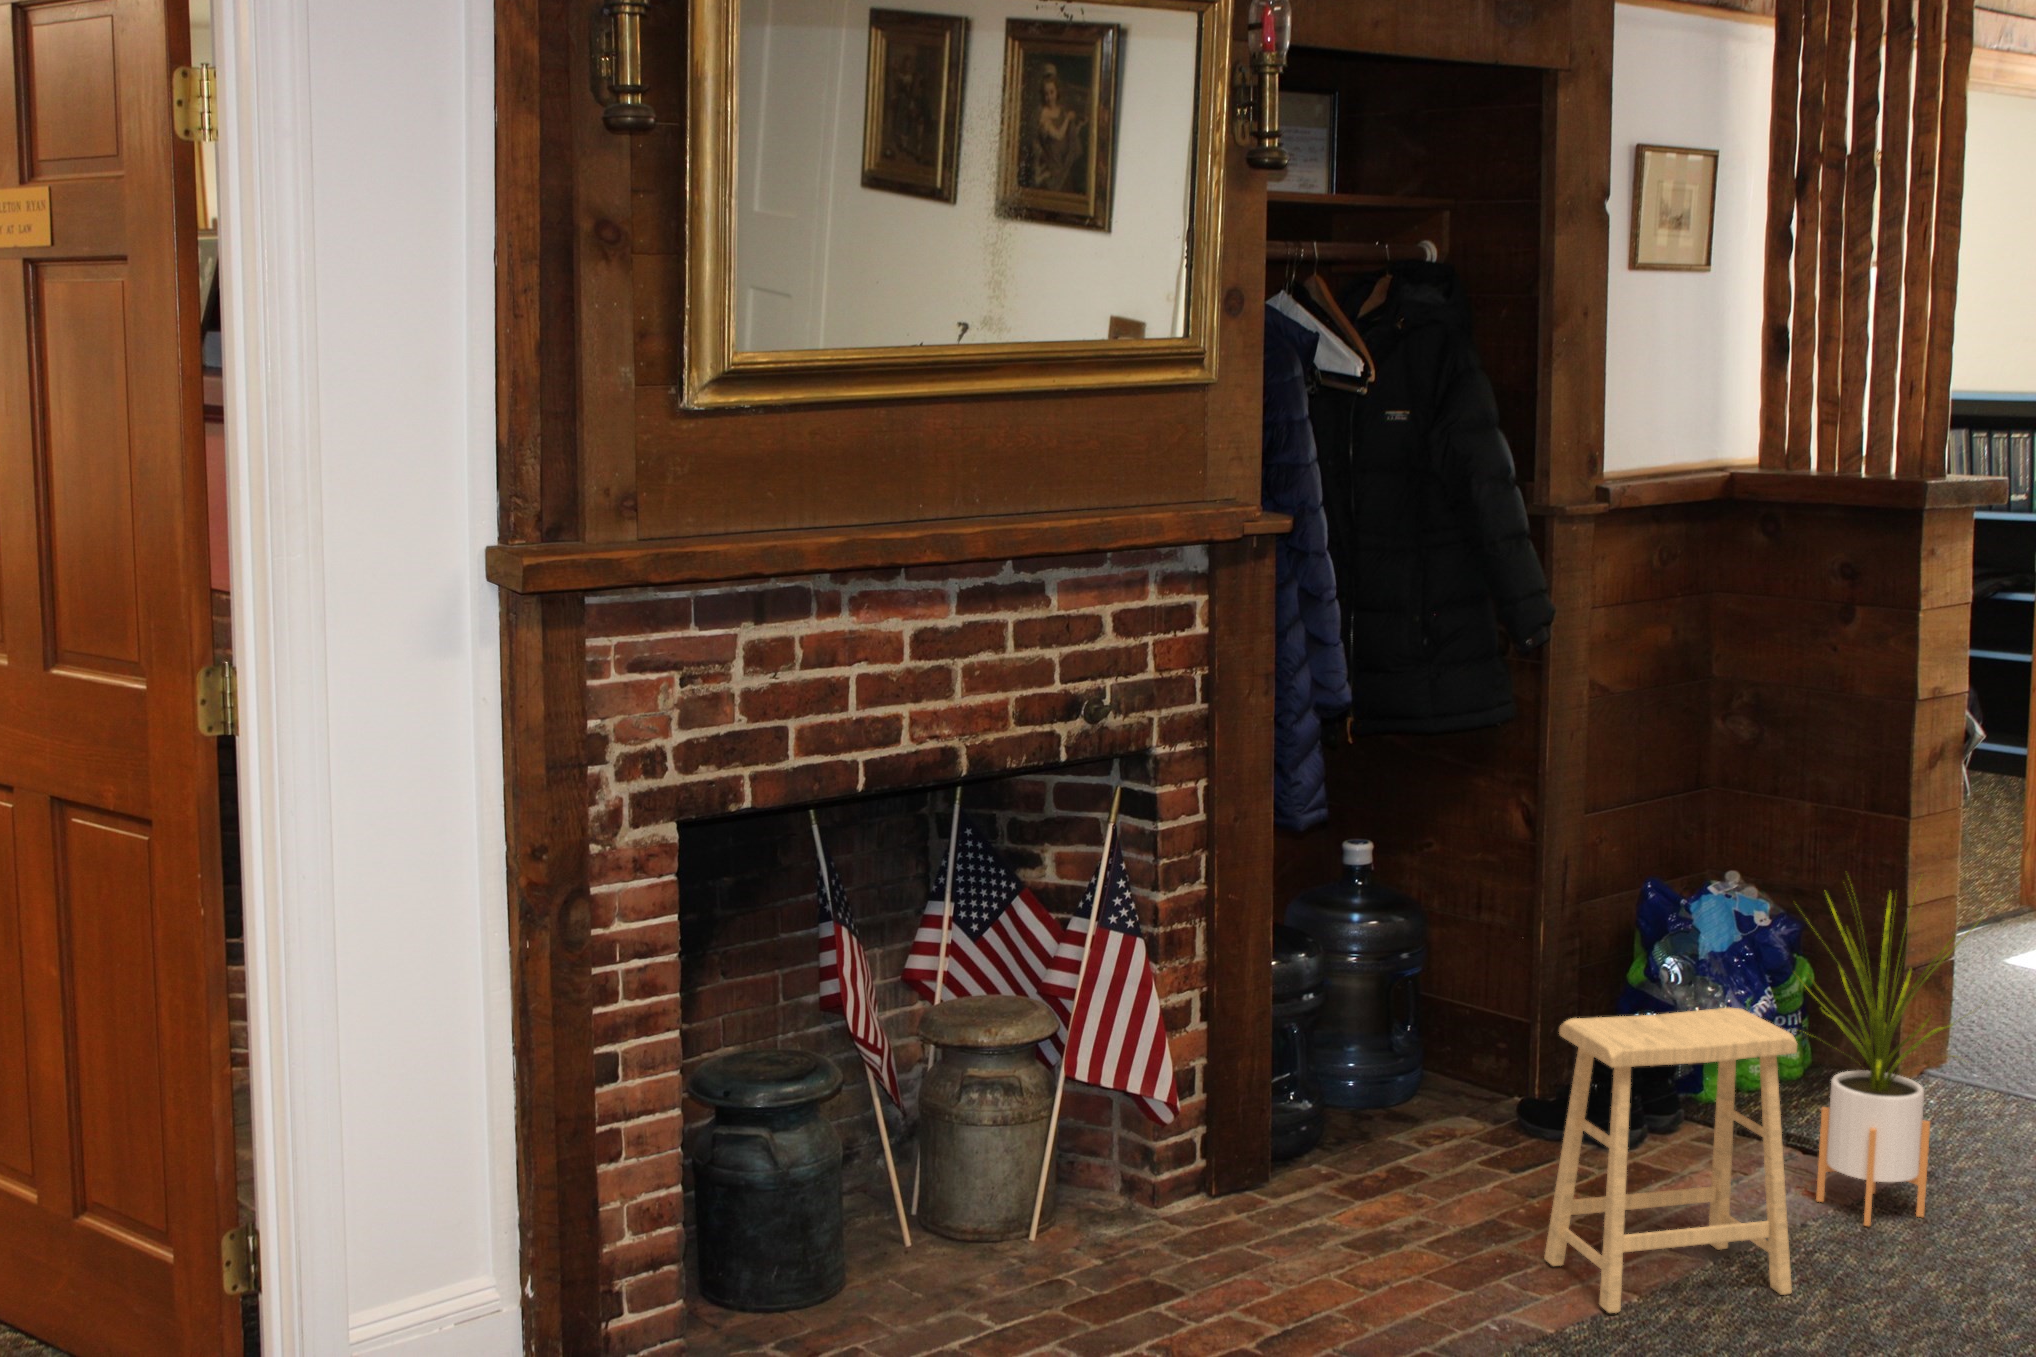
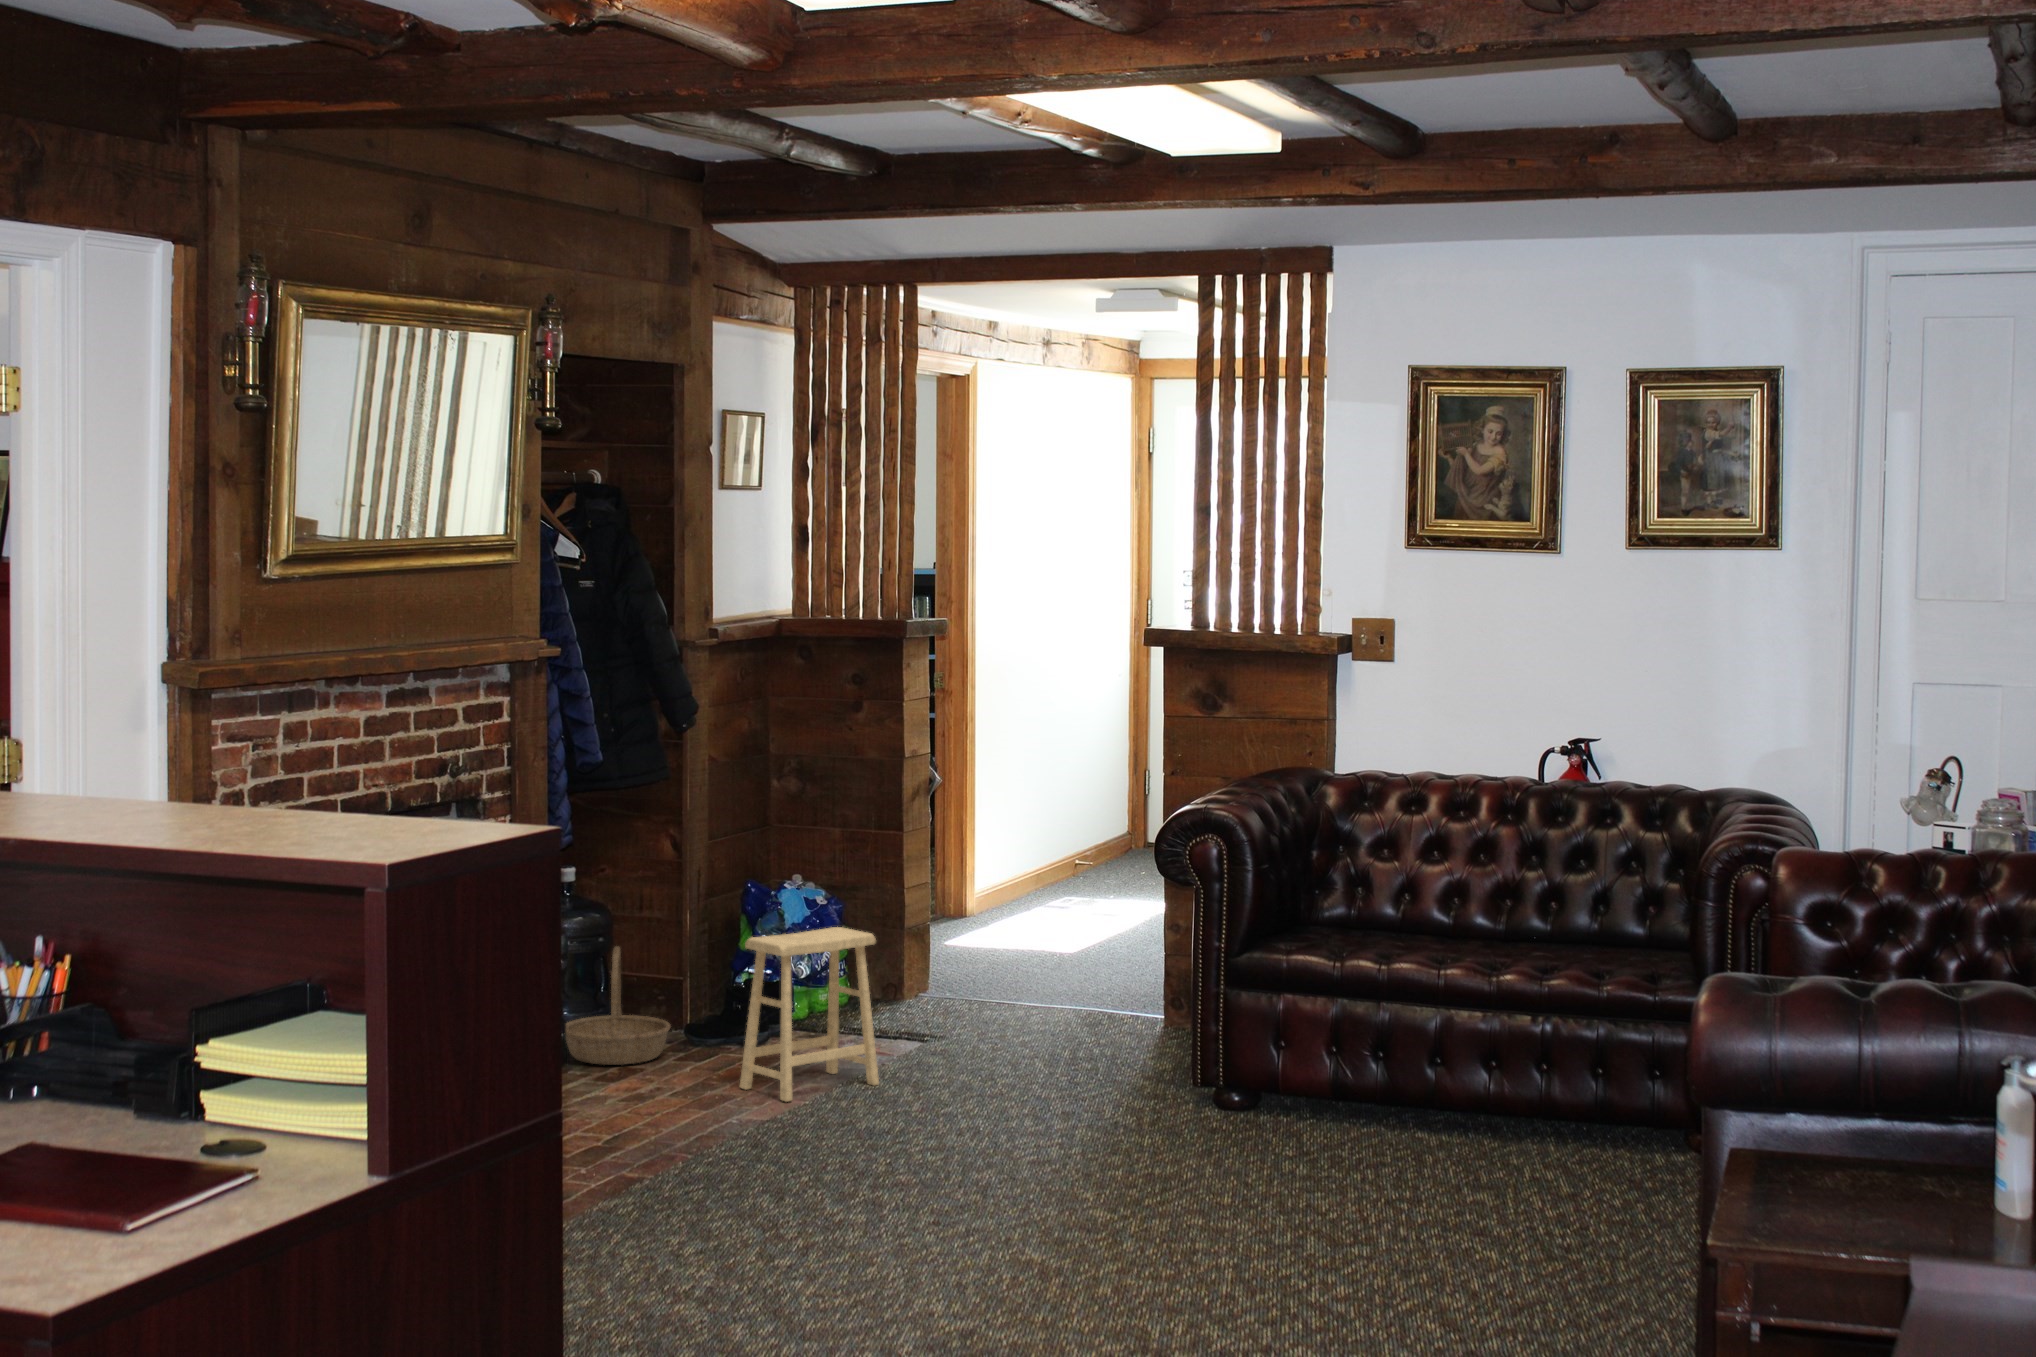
house plant: present [1796,893,1983,1226] -> none [857,848,966,1057]
basket: none [1306,980,1473,1169] -> present [564,946,671,1065]

